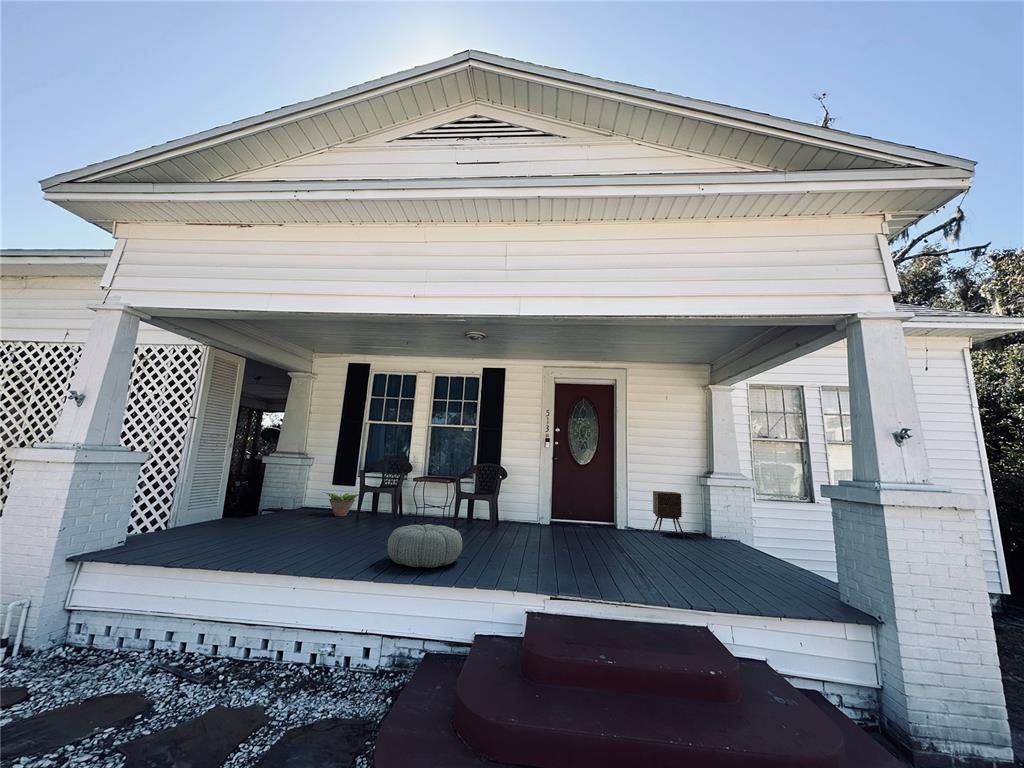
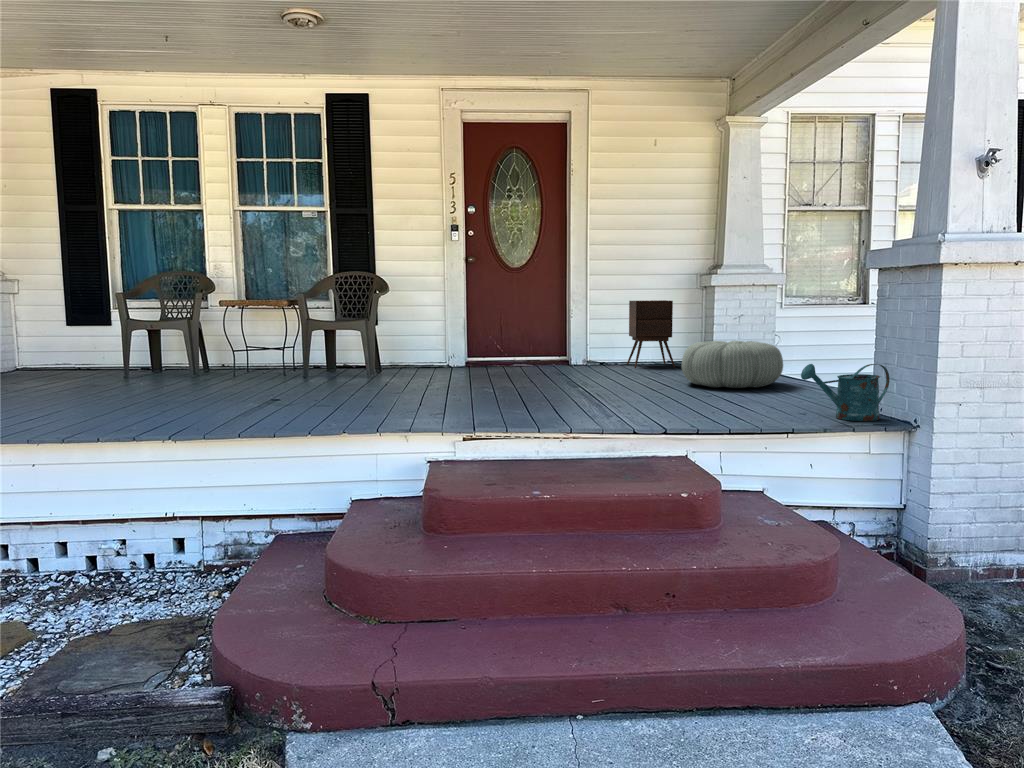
decorative plant: present [326,493,359,516] -> none [46,337,129,377]
pouf: present [387,524,462,568] -> present [682,341,783,388]
watering can: none [785,564,853,613] -> present [801,364,890,421]

